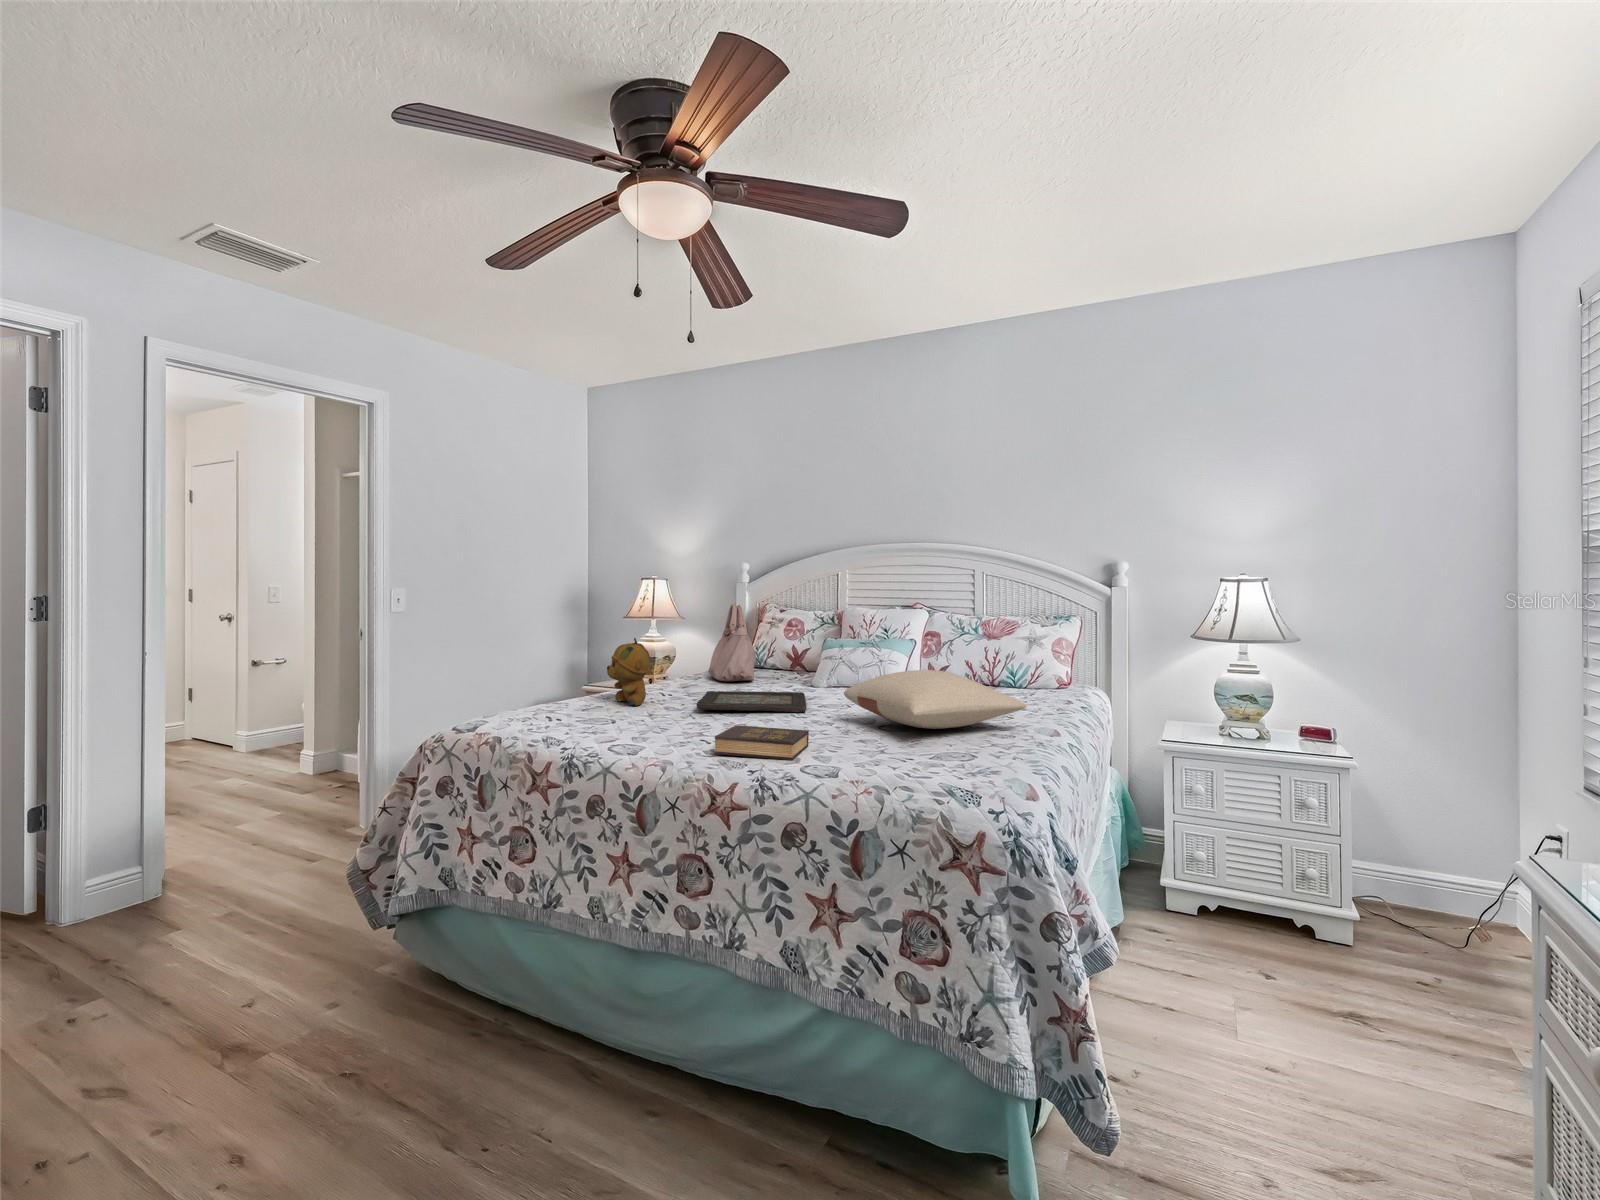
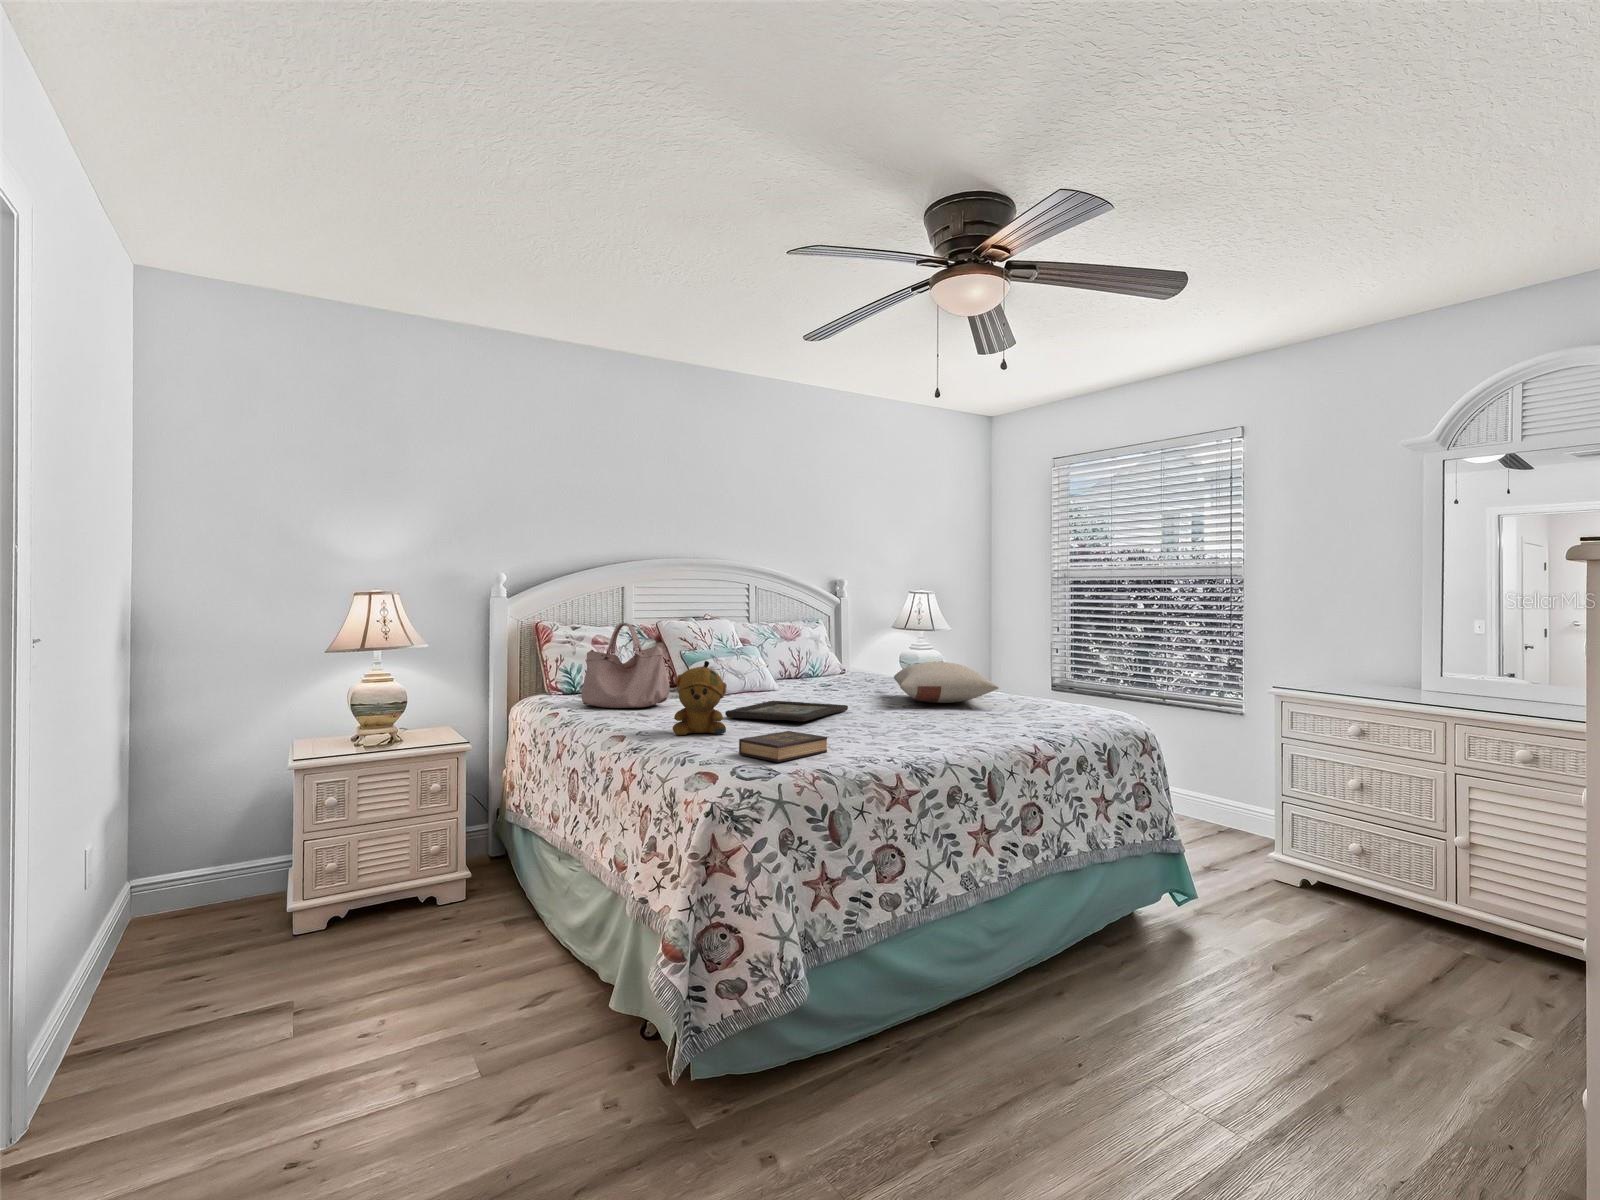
hardback book: present [715,725,809,760] -> present [739,731,827,762]

